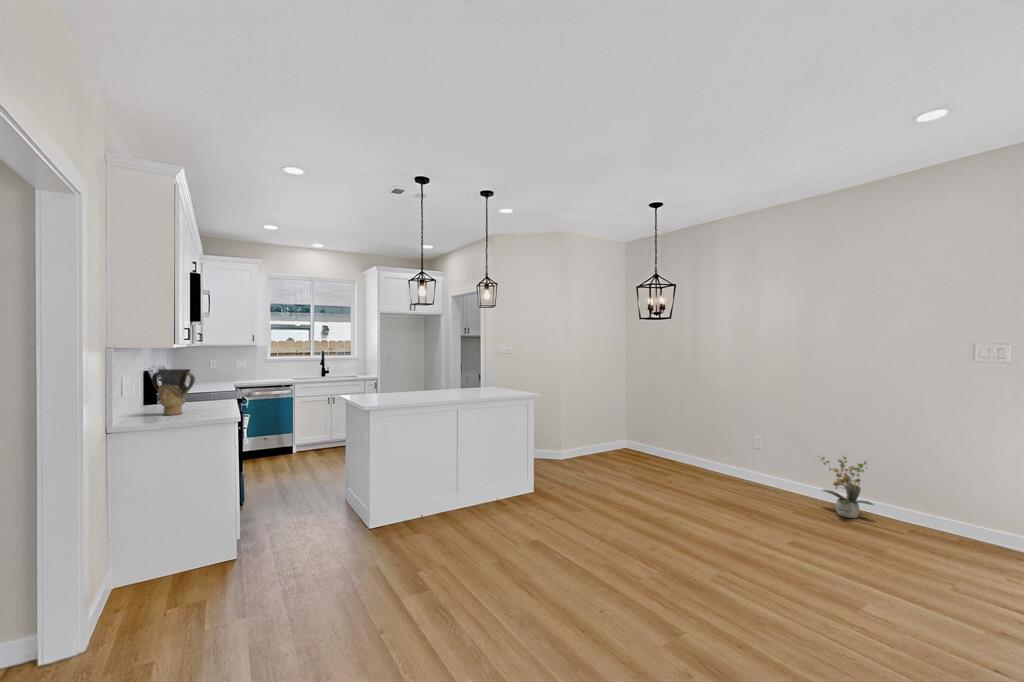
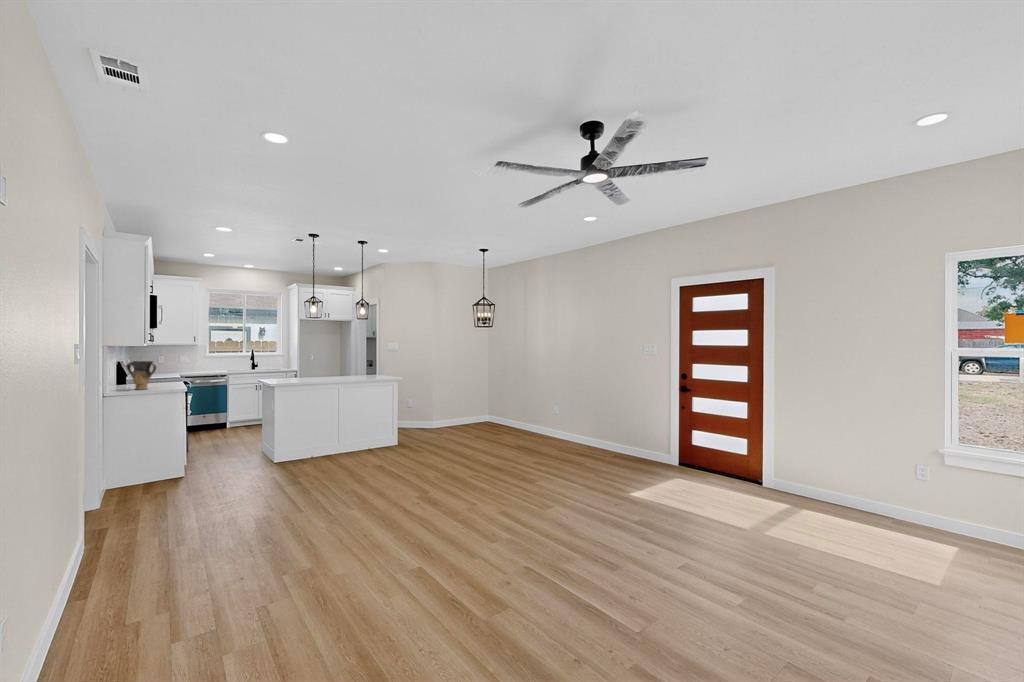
potted plant: present [821,457,874,518] -> none [571,414,597,450]

